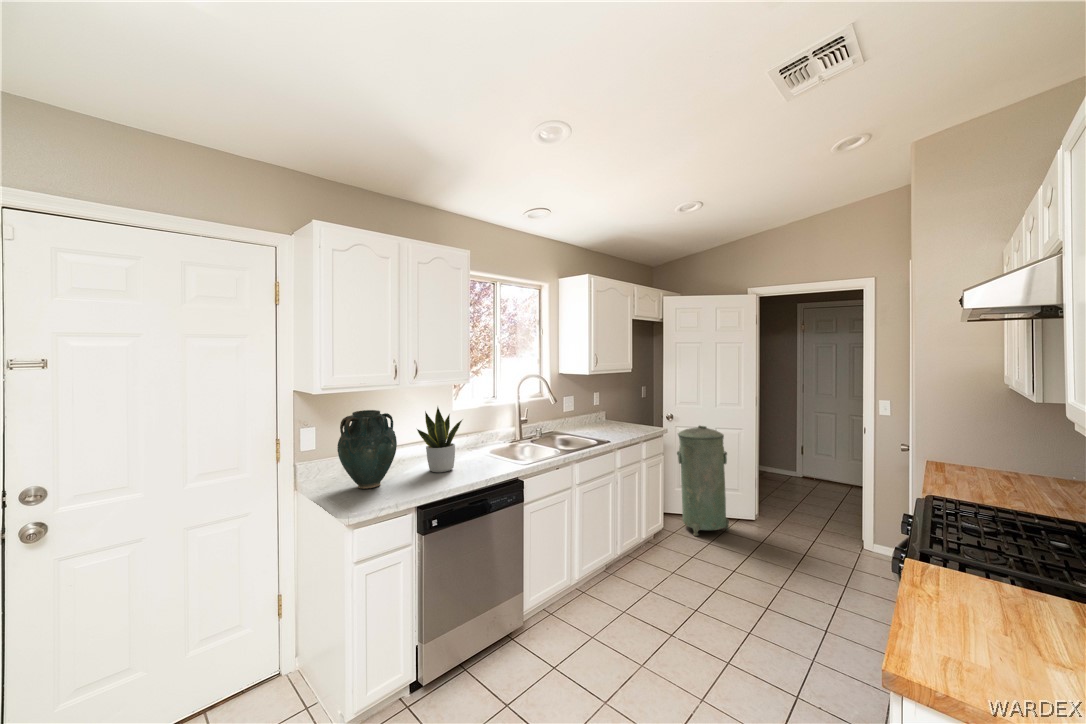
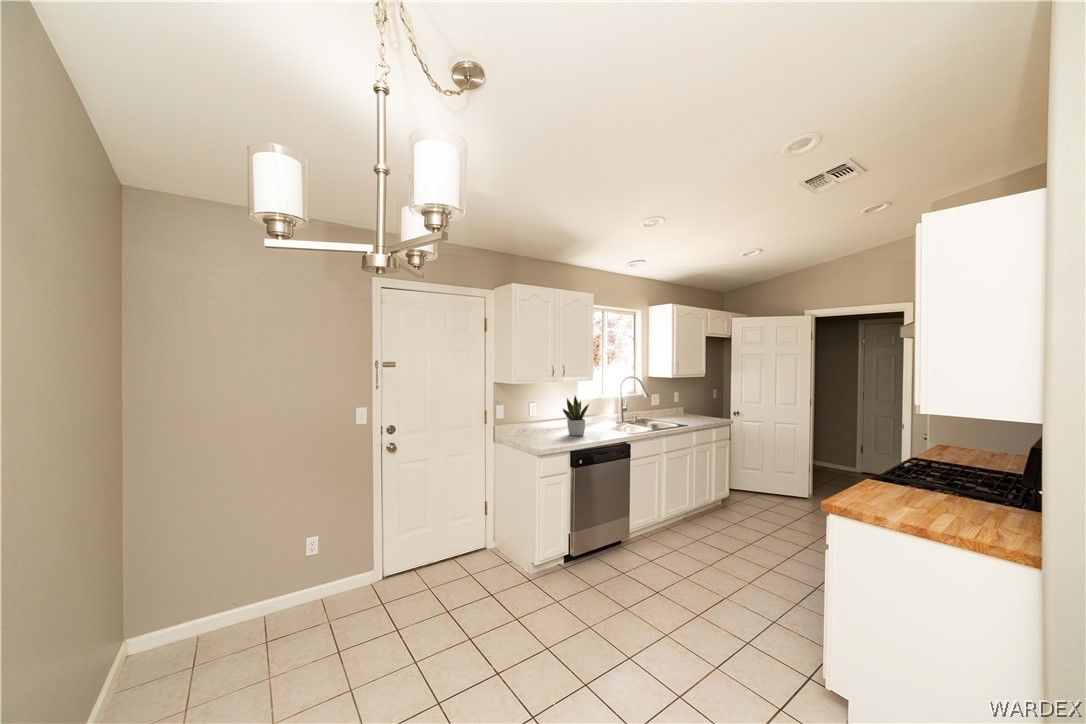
vase: present [337,410,397,489] -> none [522,395,554,441]
trash can: present [677,426,729,536] -> none [741,419,785,505]

